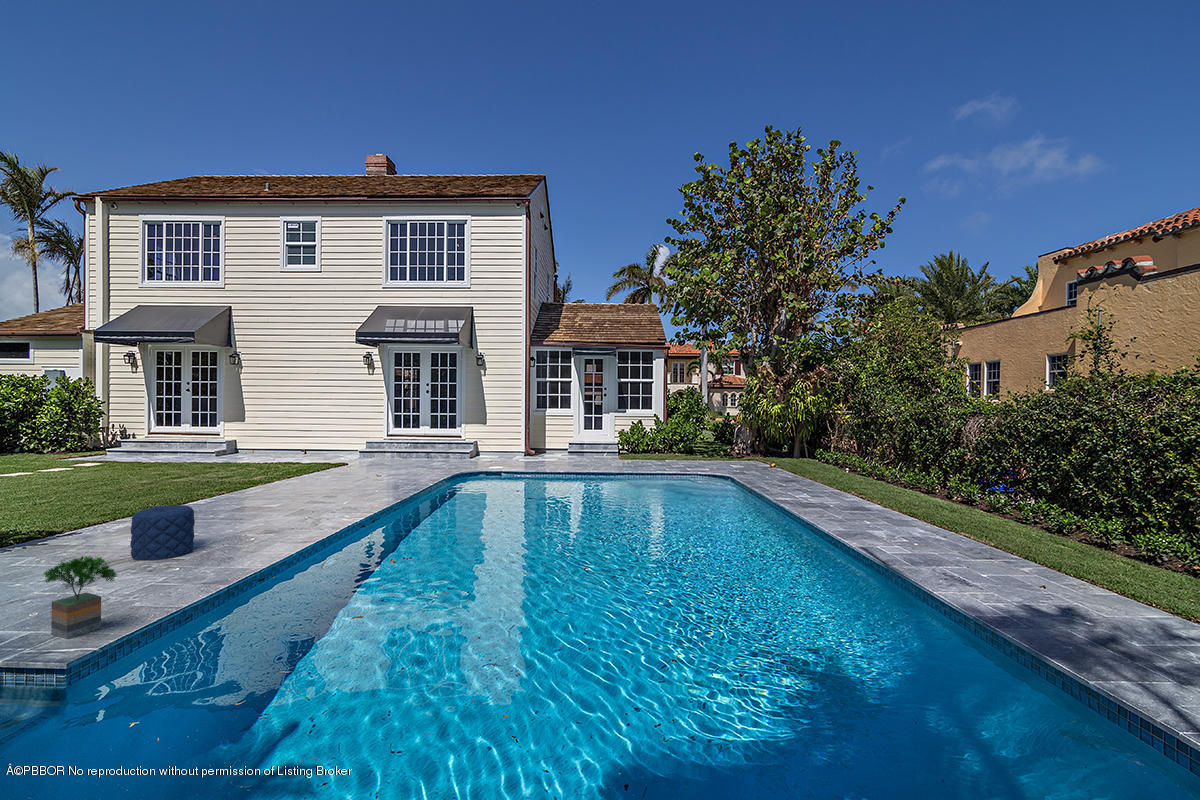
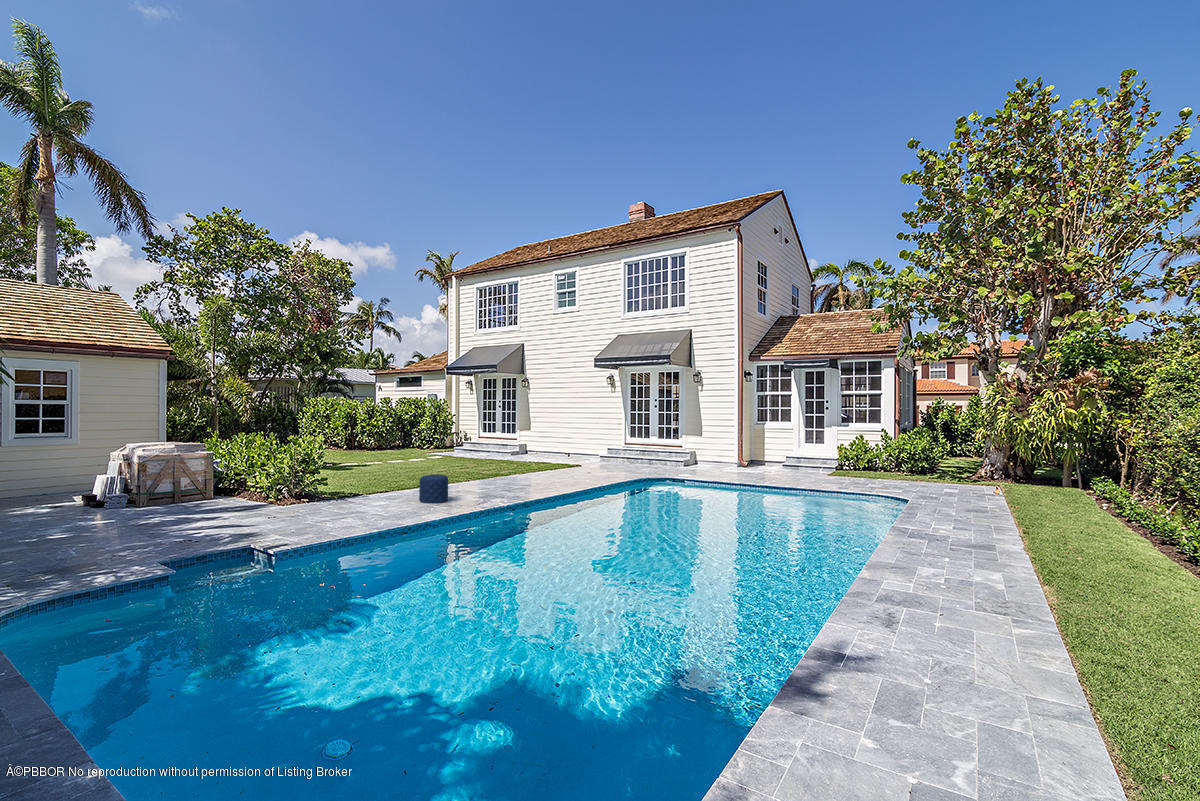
potted tree: present [44,556,117,639] -> none [367,488,394,525]

